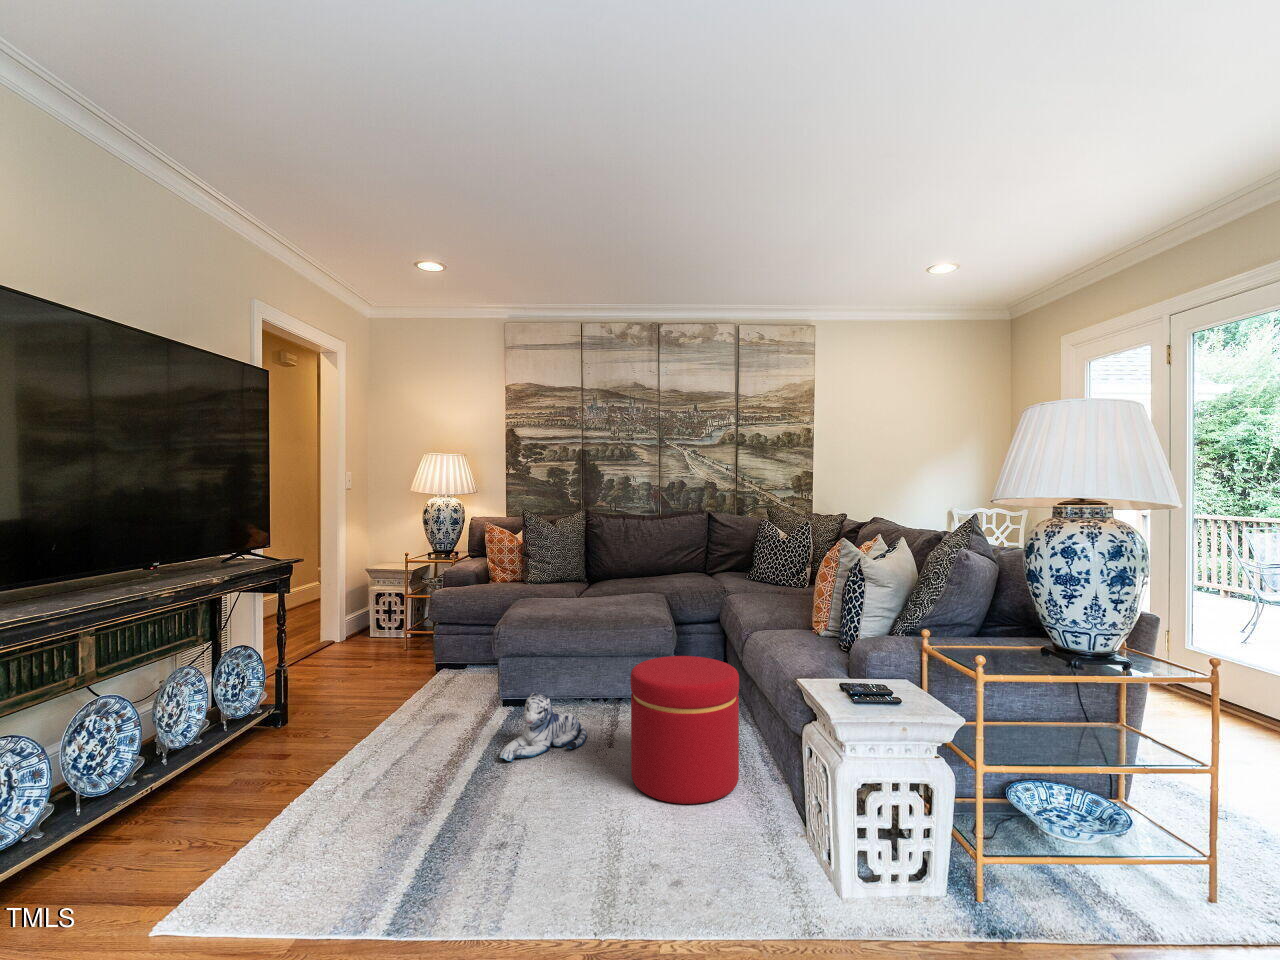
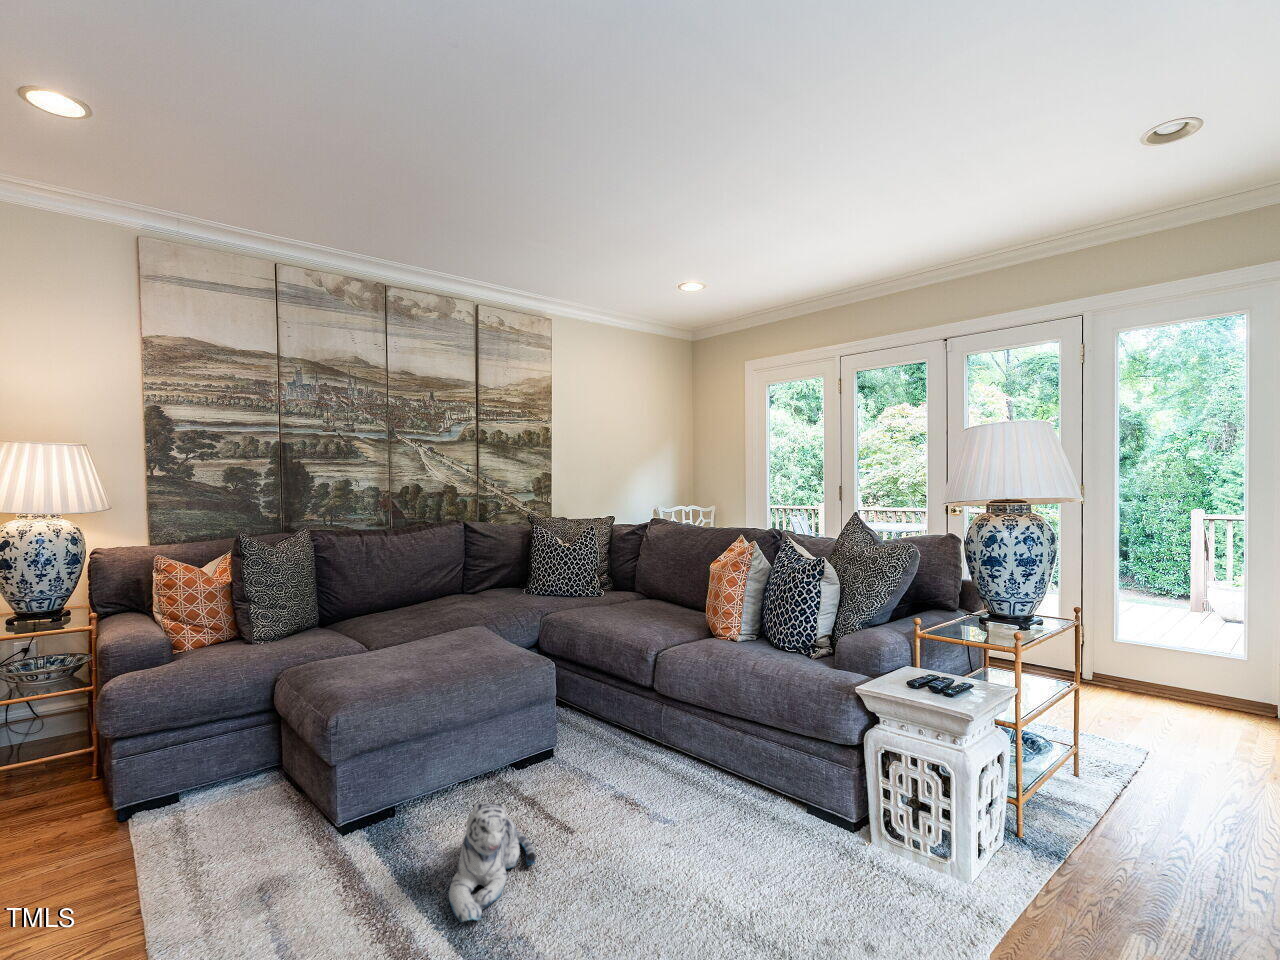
ottoman: present [630,656,739,804] -> none [633,693,765,882]

